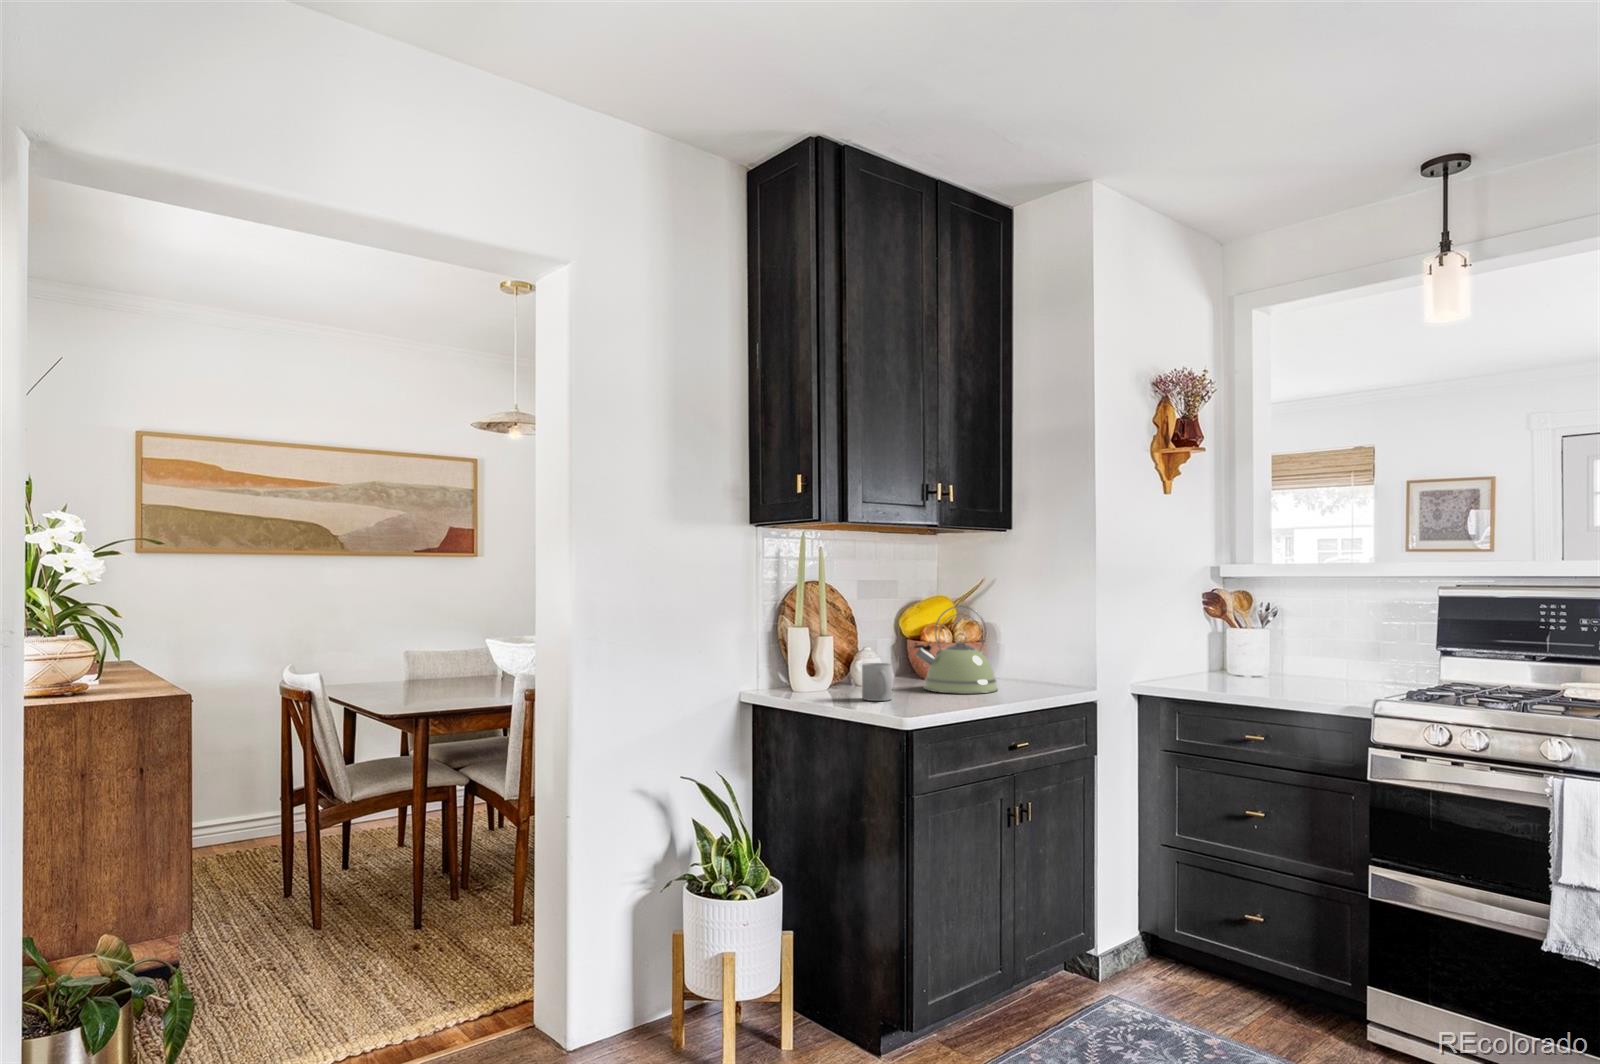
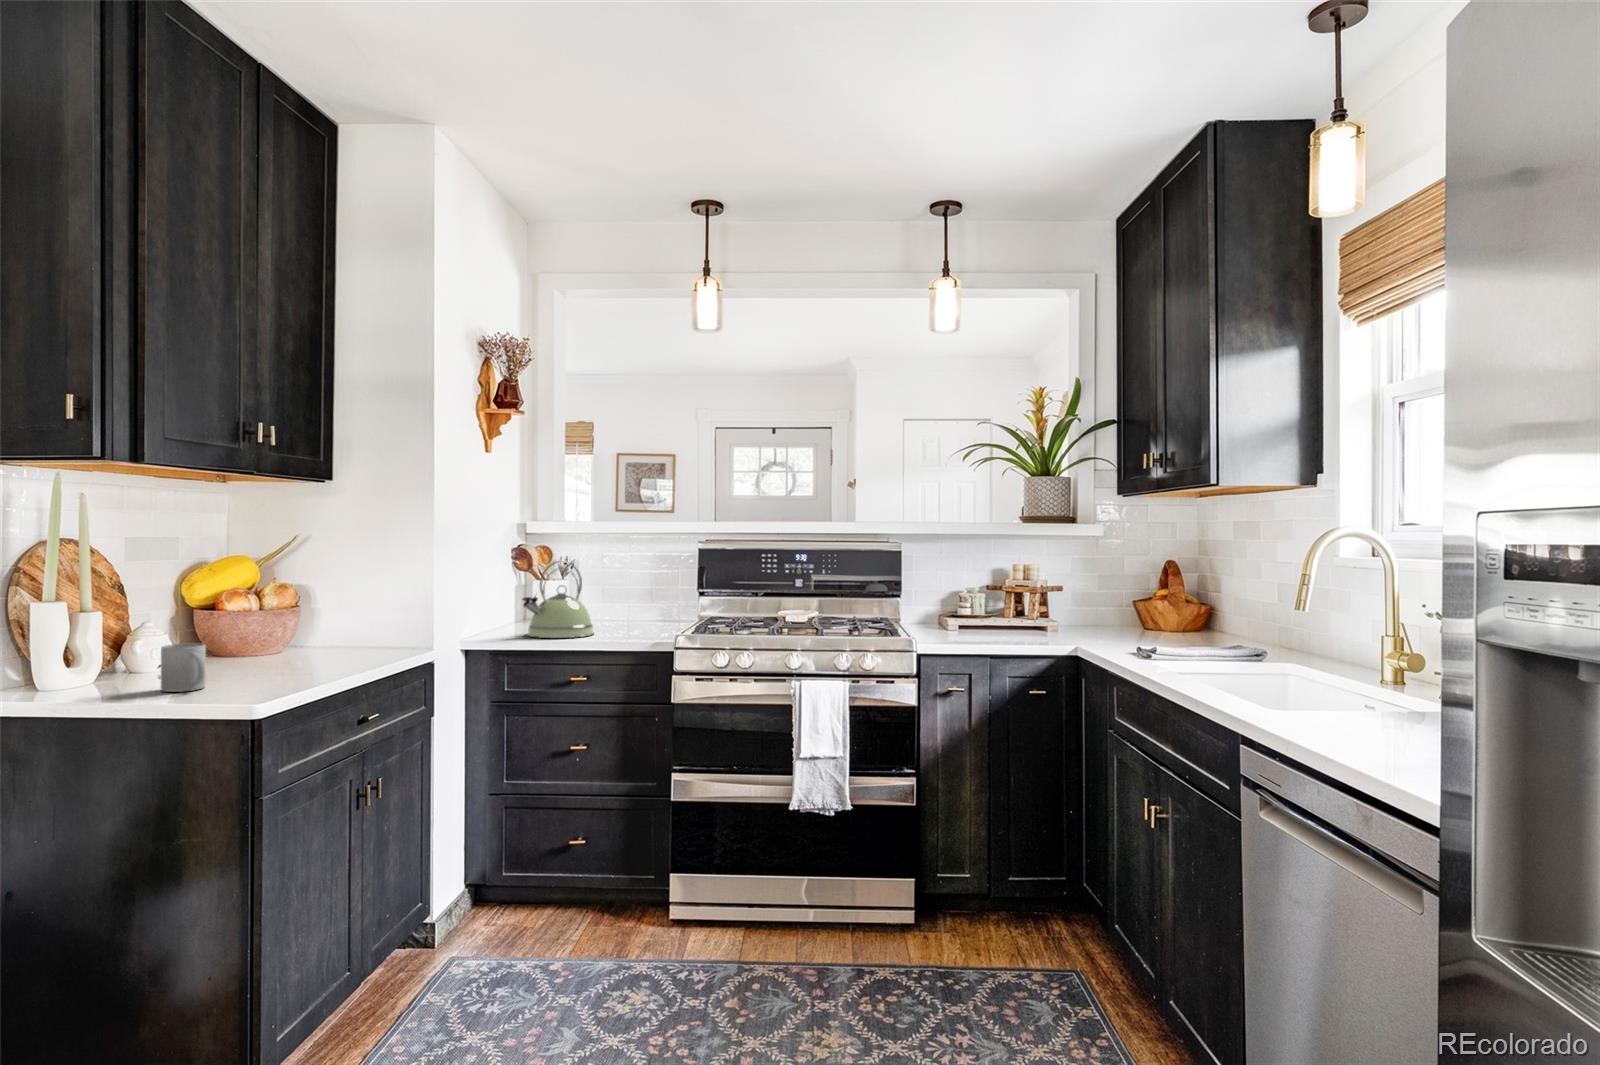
kettle: present [914,606,998,694] -> present [522,561,594,638]

